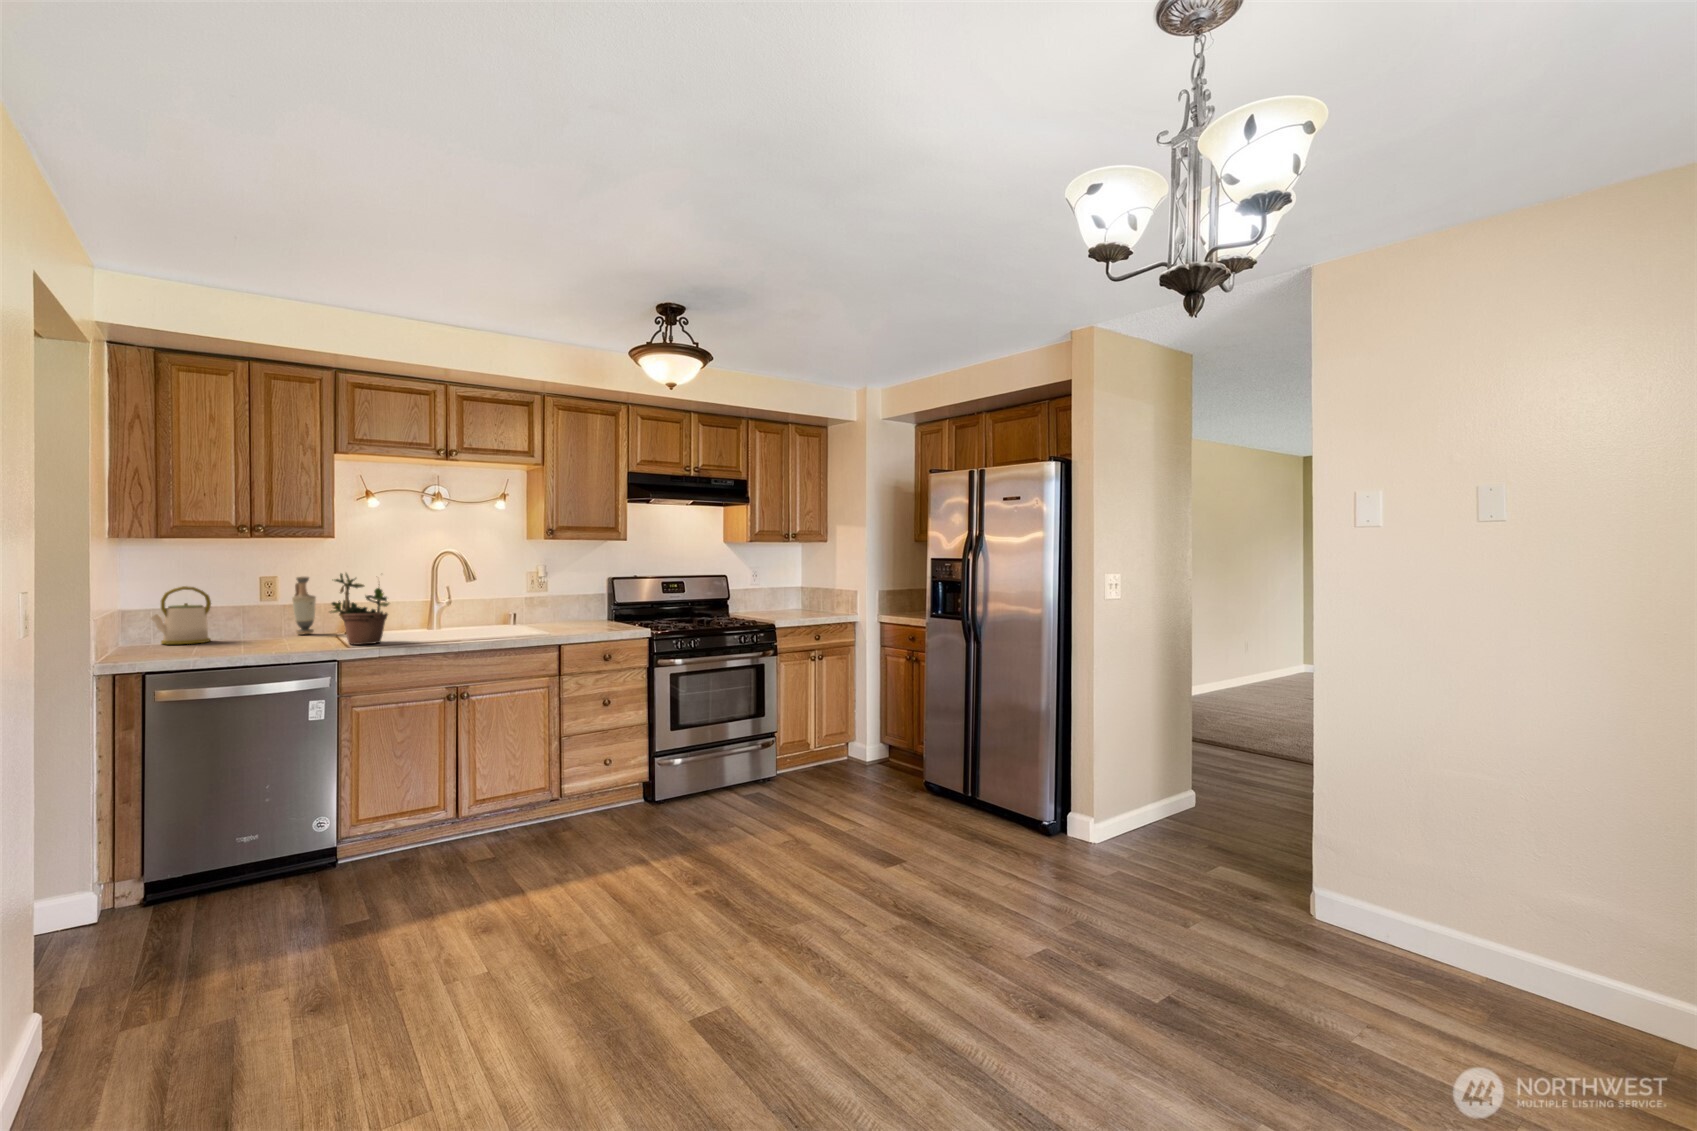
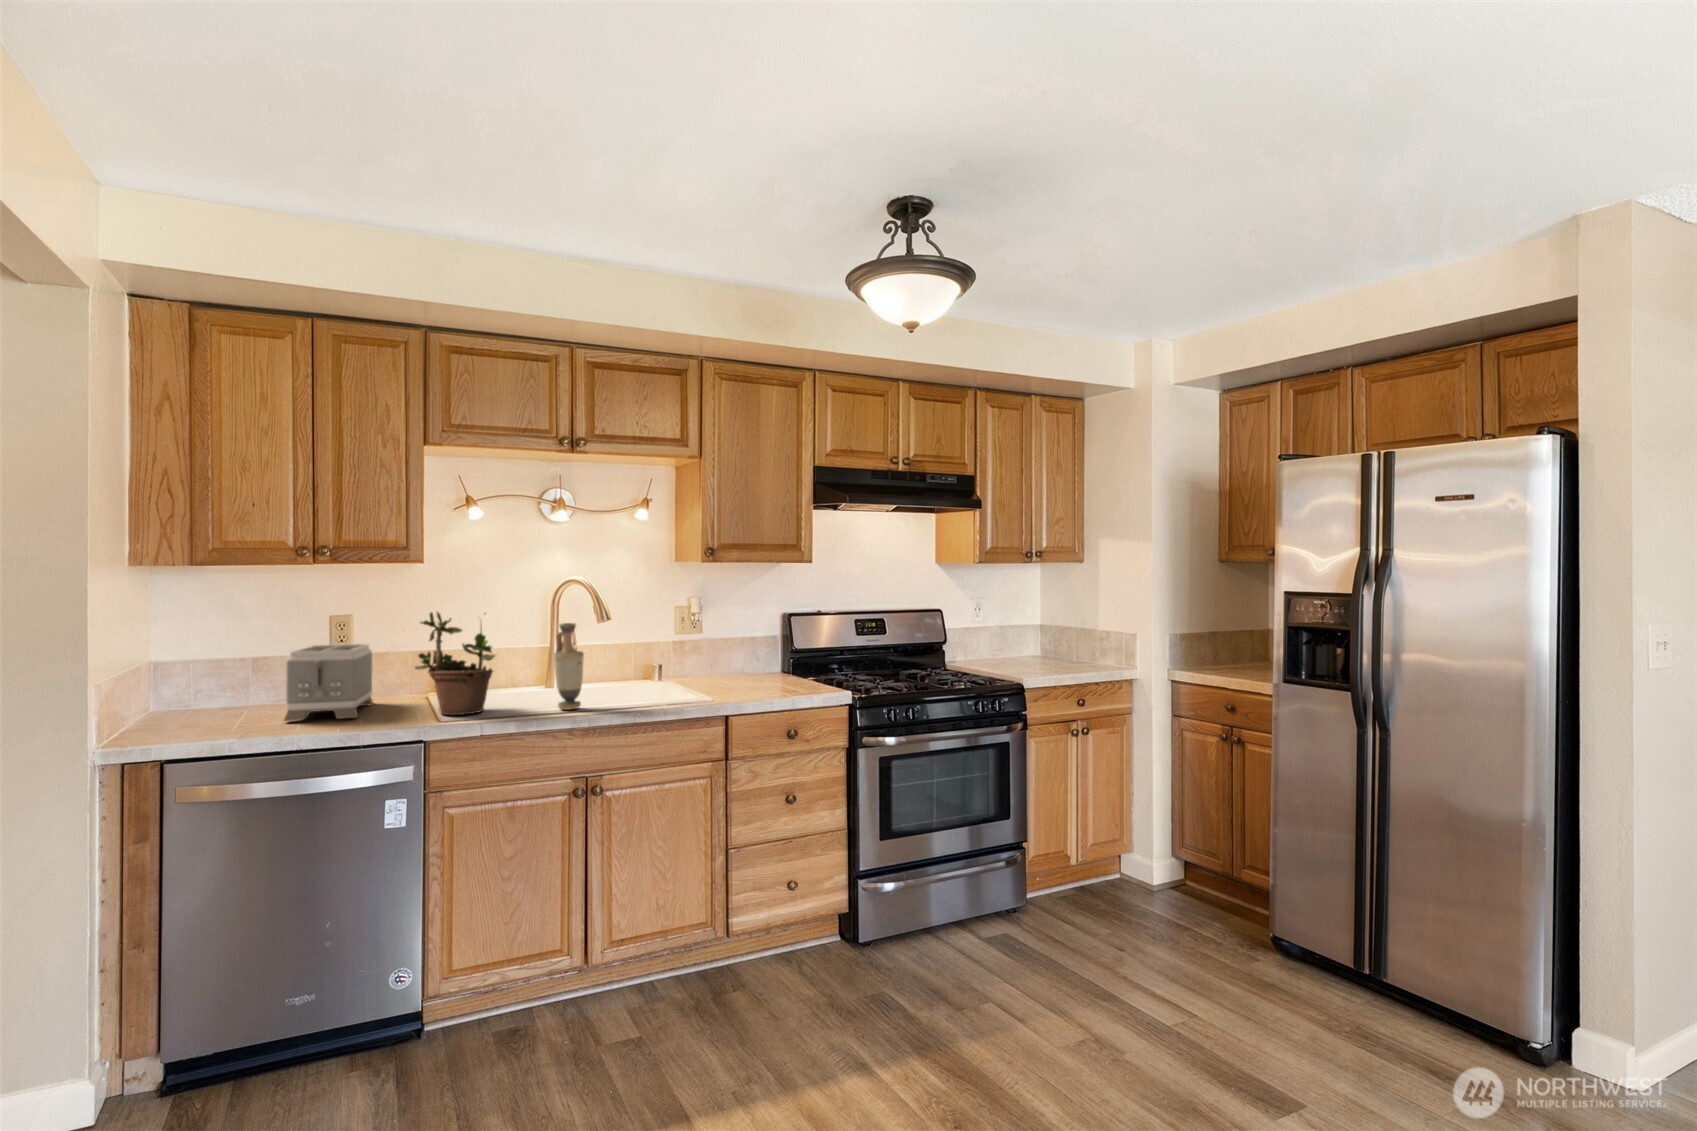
vase: present [292,577,316,635] -> present [554,623,584,710]
kettle: present [151,586,211,644] -> none [193,630,270,711]
toaster: none [228,597,295,649] -> present [284,644,373,721]

